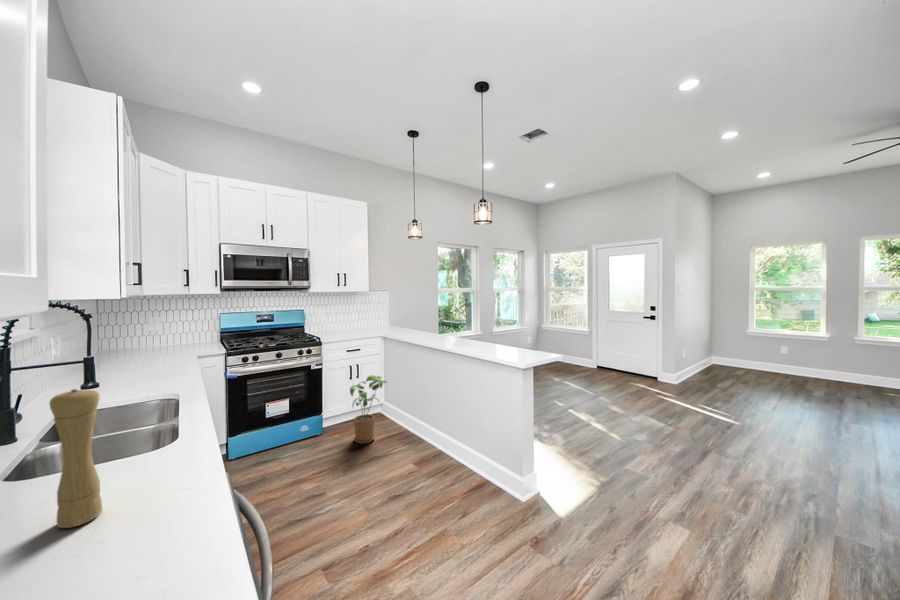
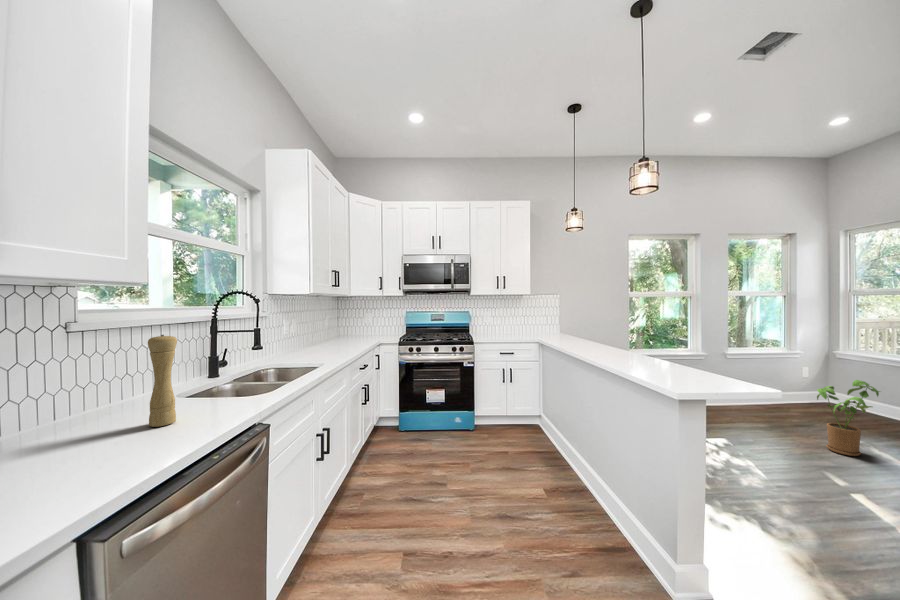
house plant: present [350,375,387,444] -> present [817,380,880,456]

